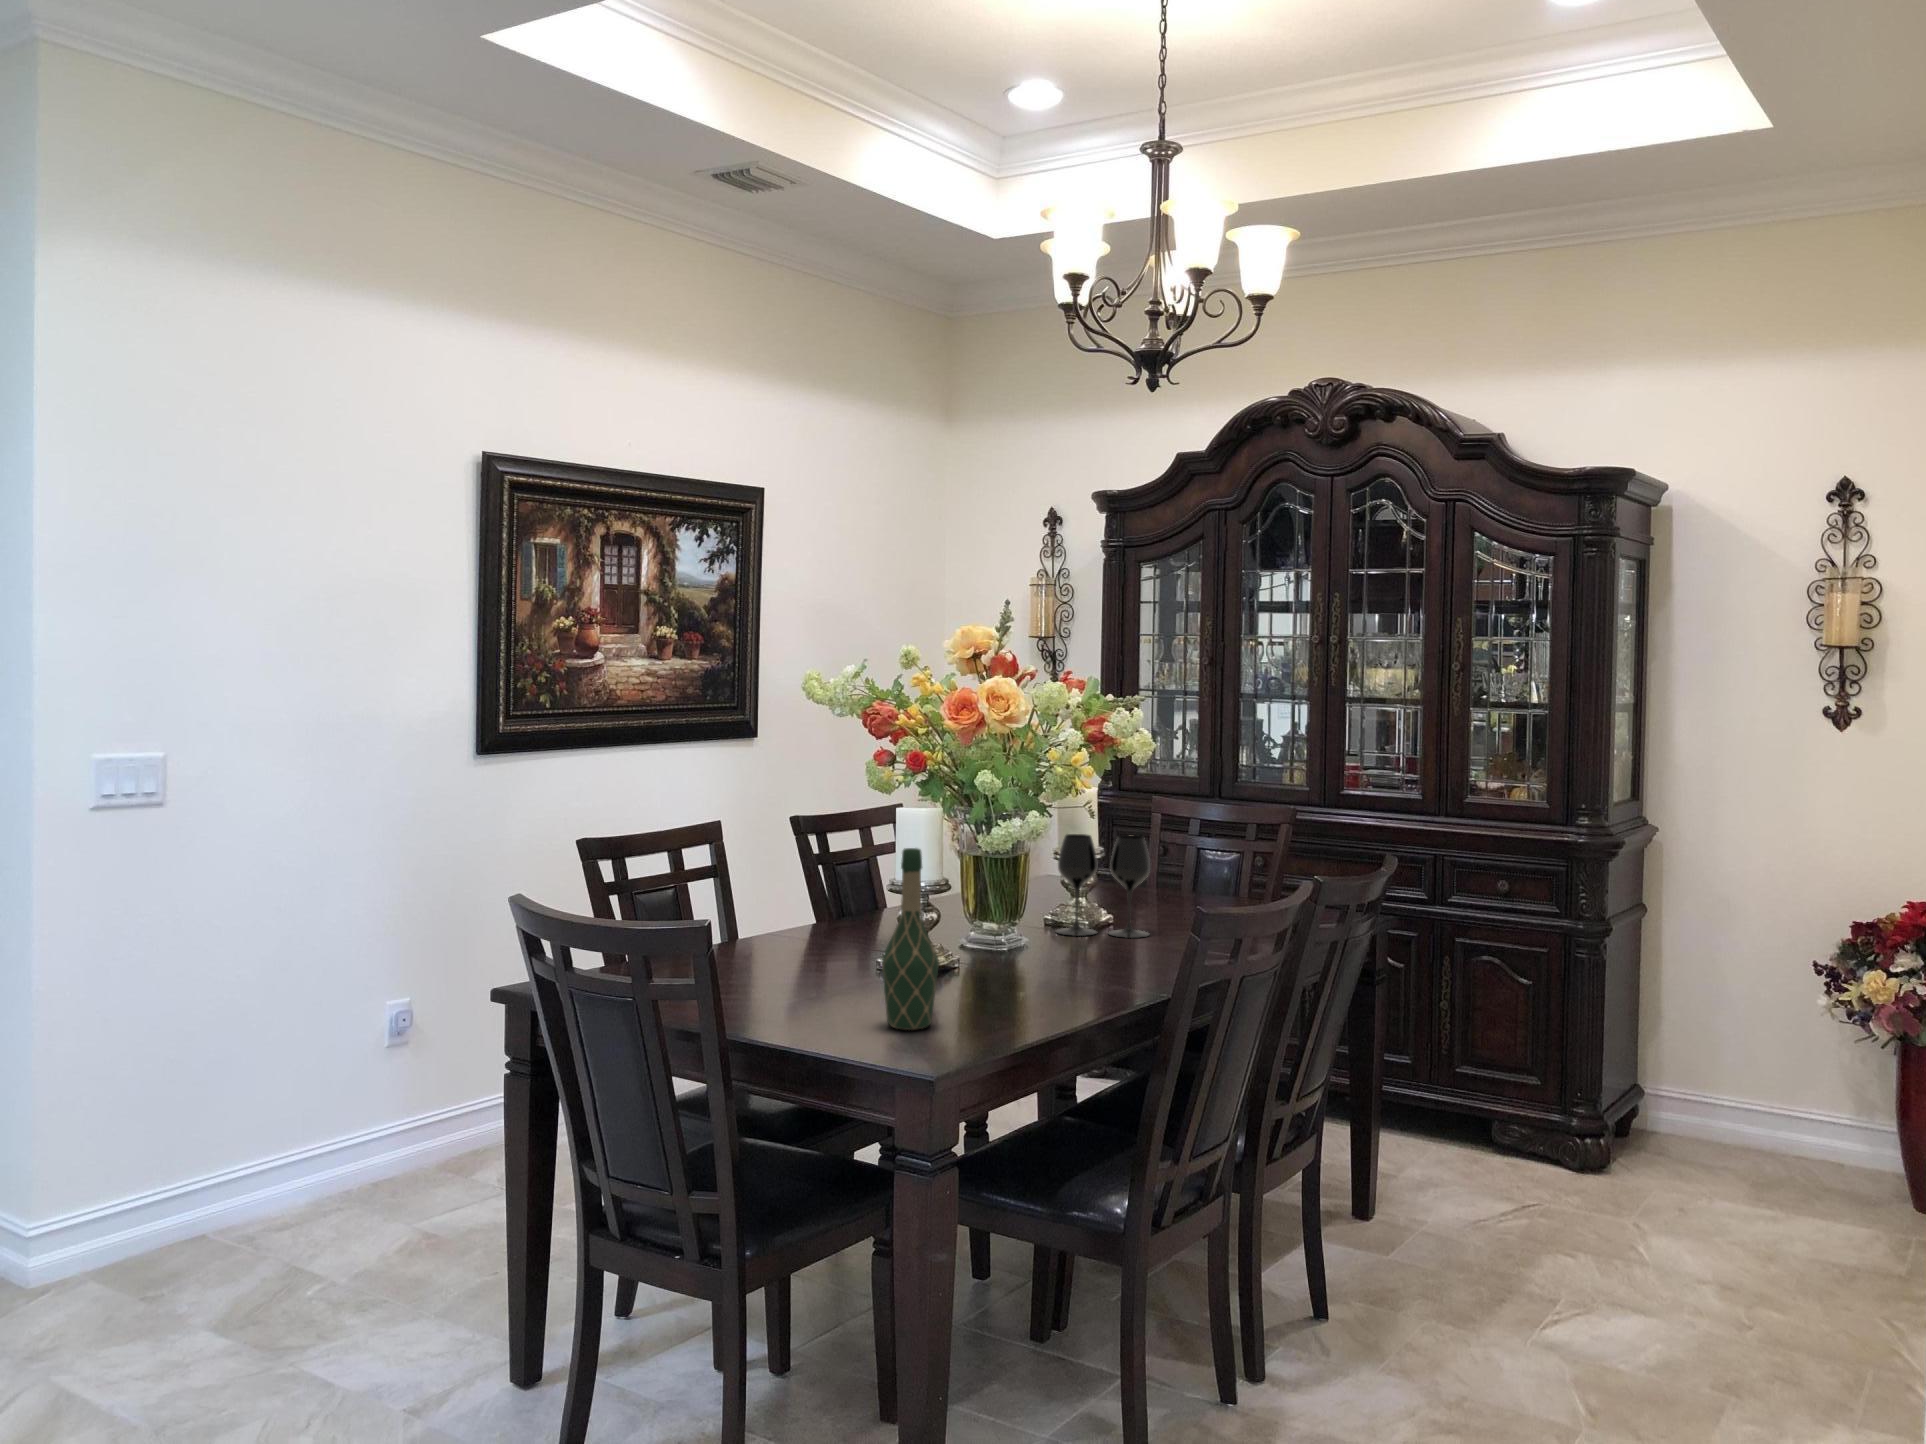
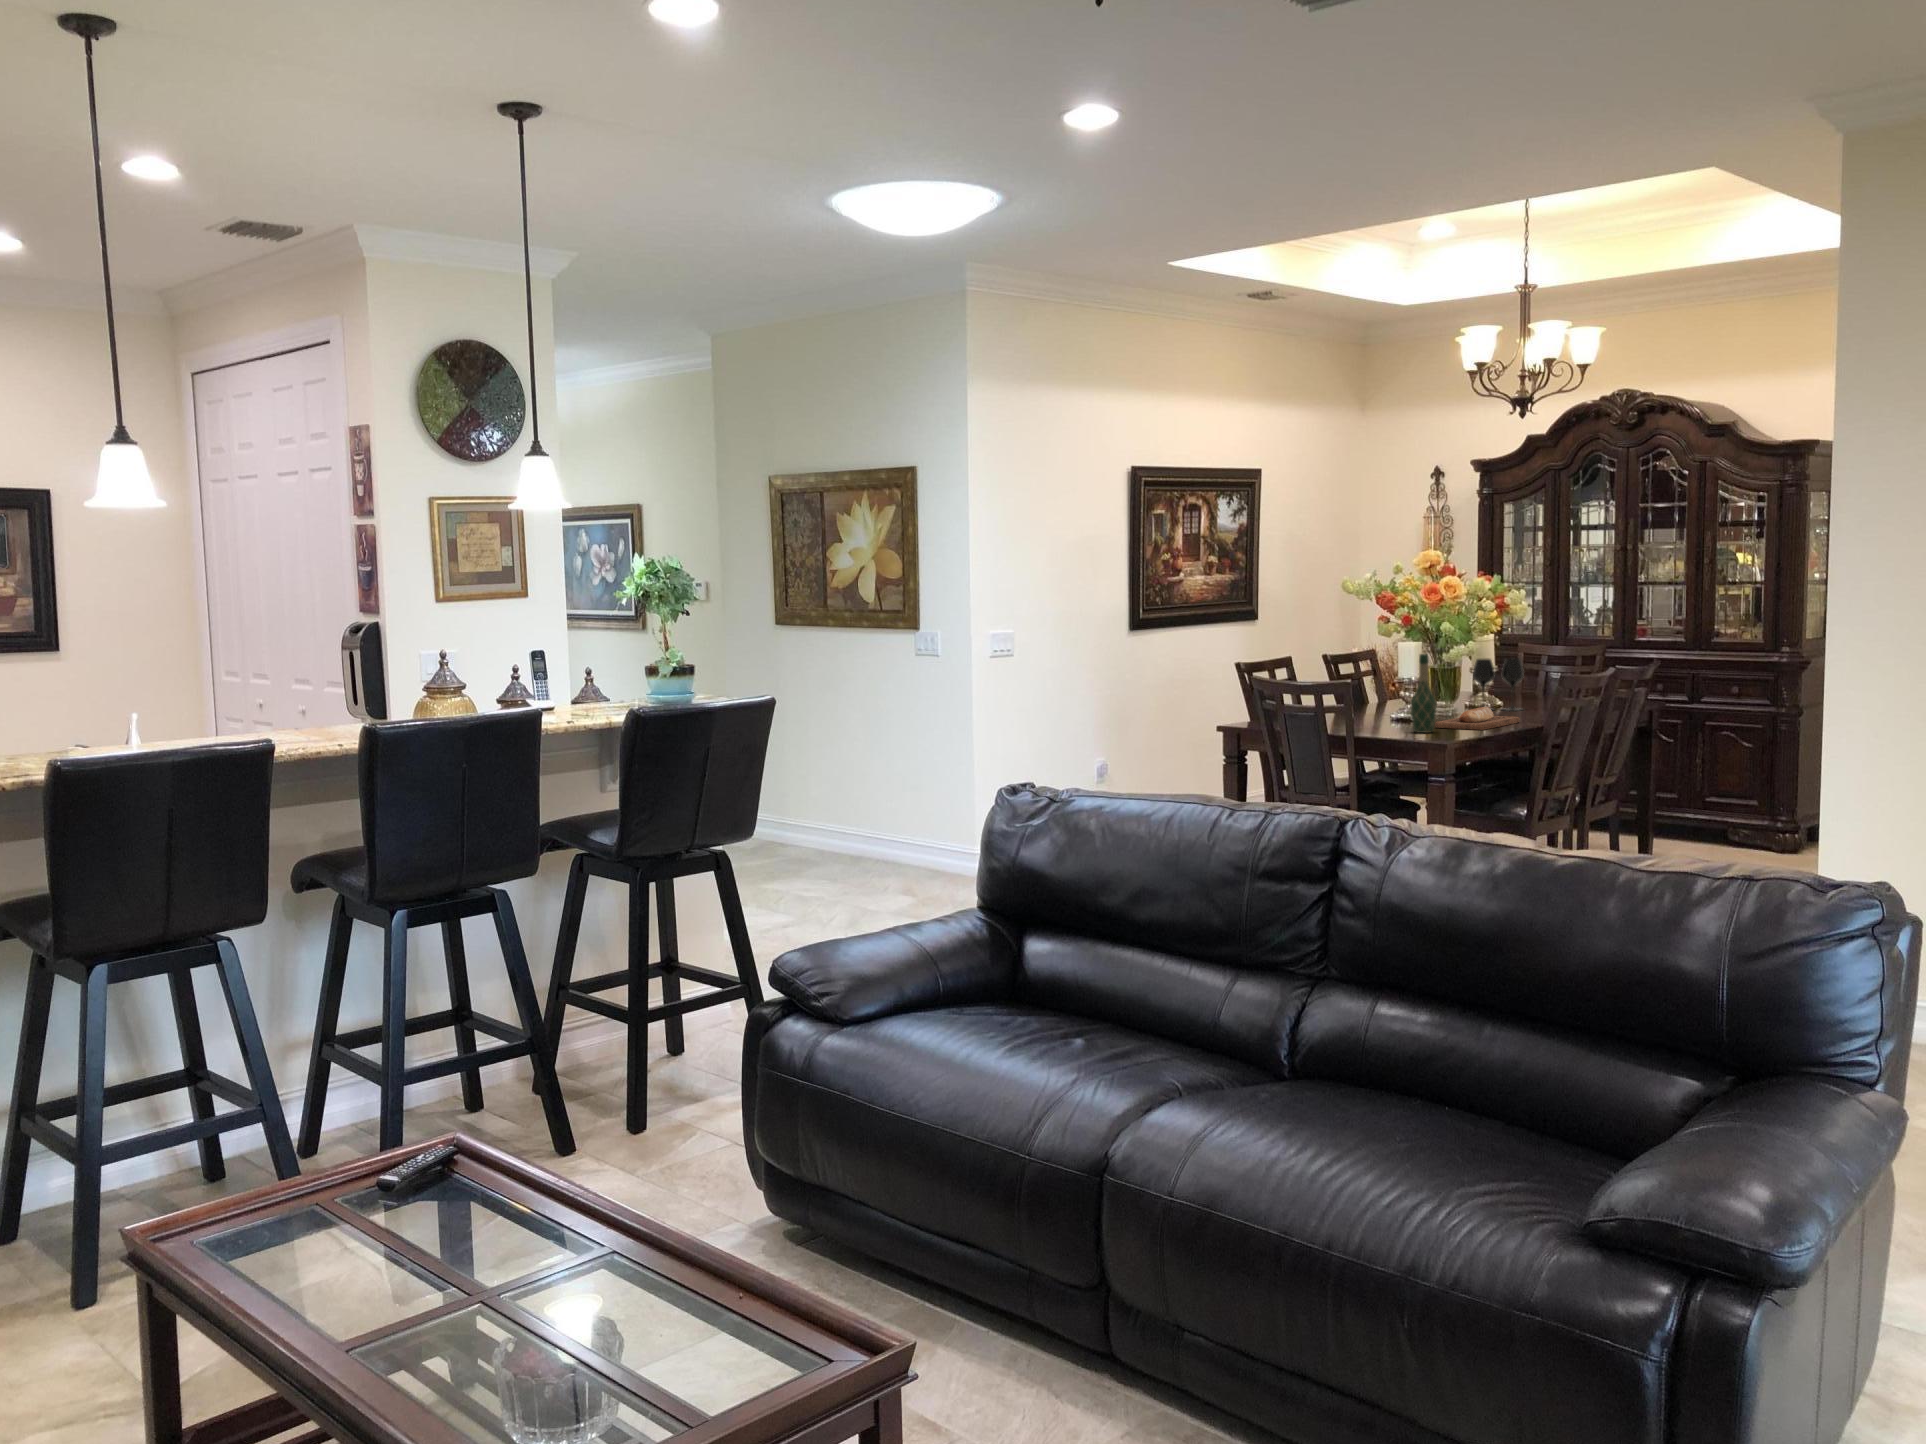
bread loaf: none [946,952,1129,1019] -> present [1435,707,1520,730]

